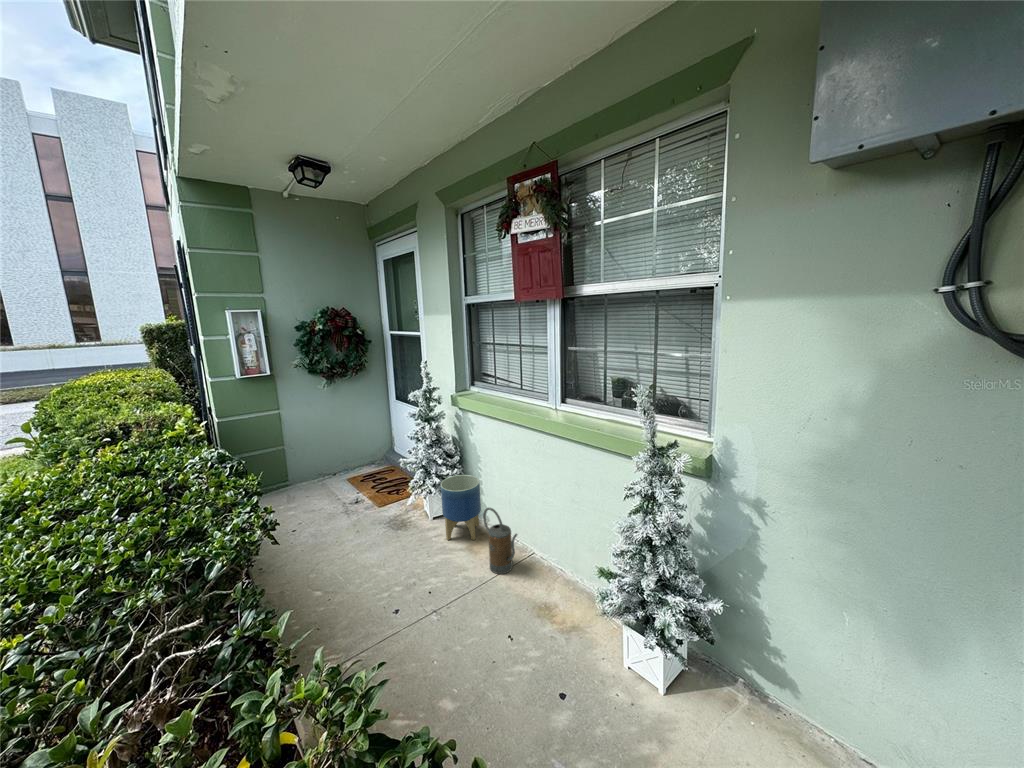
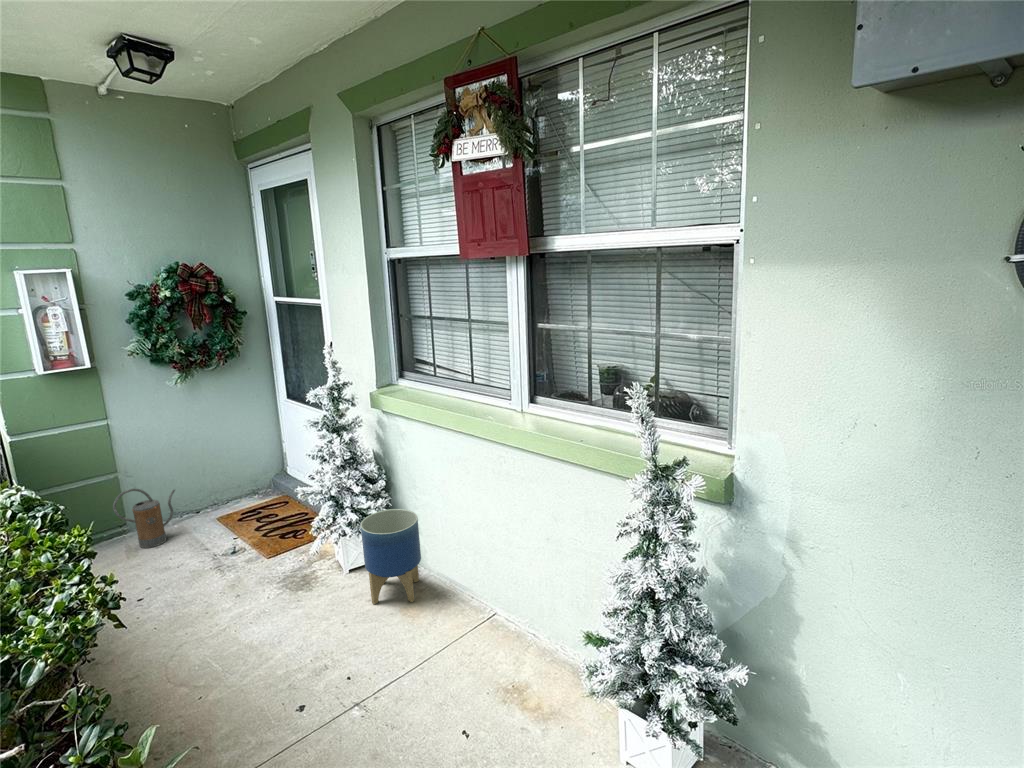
watering can: present [483,508,517,574] -> present [113,488,175,548]

